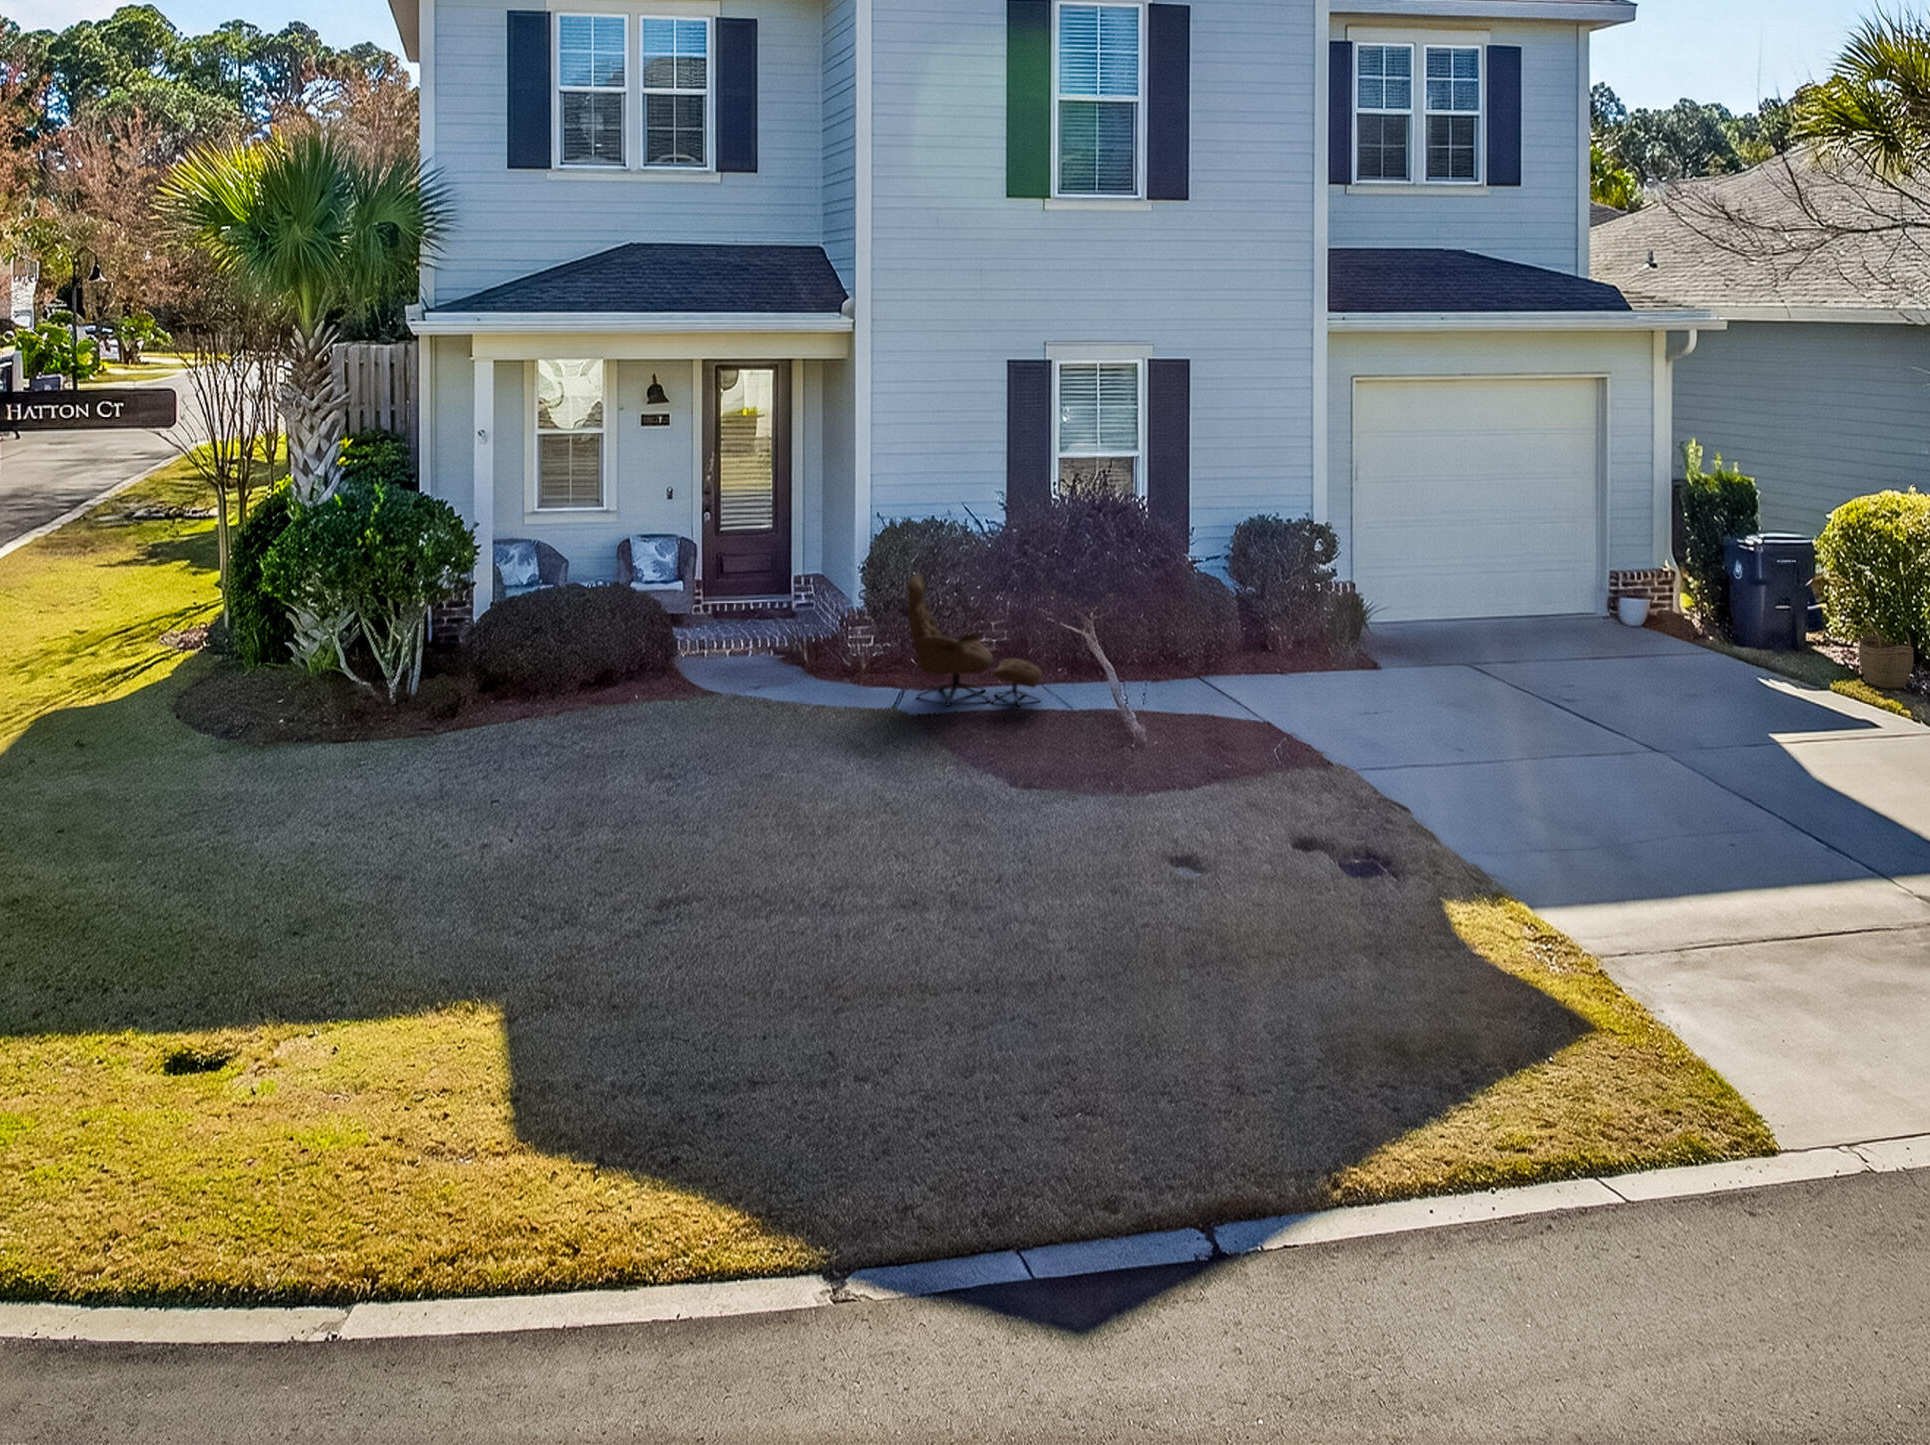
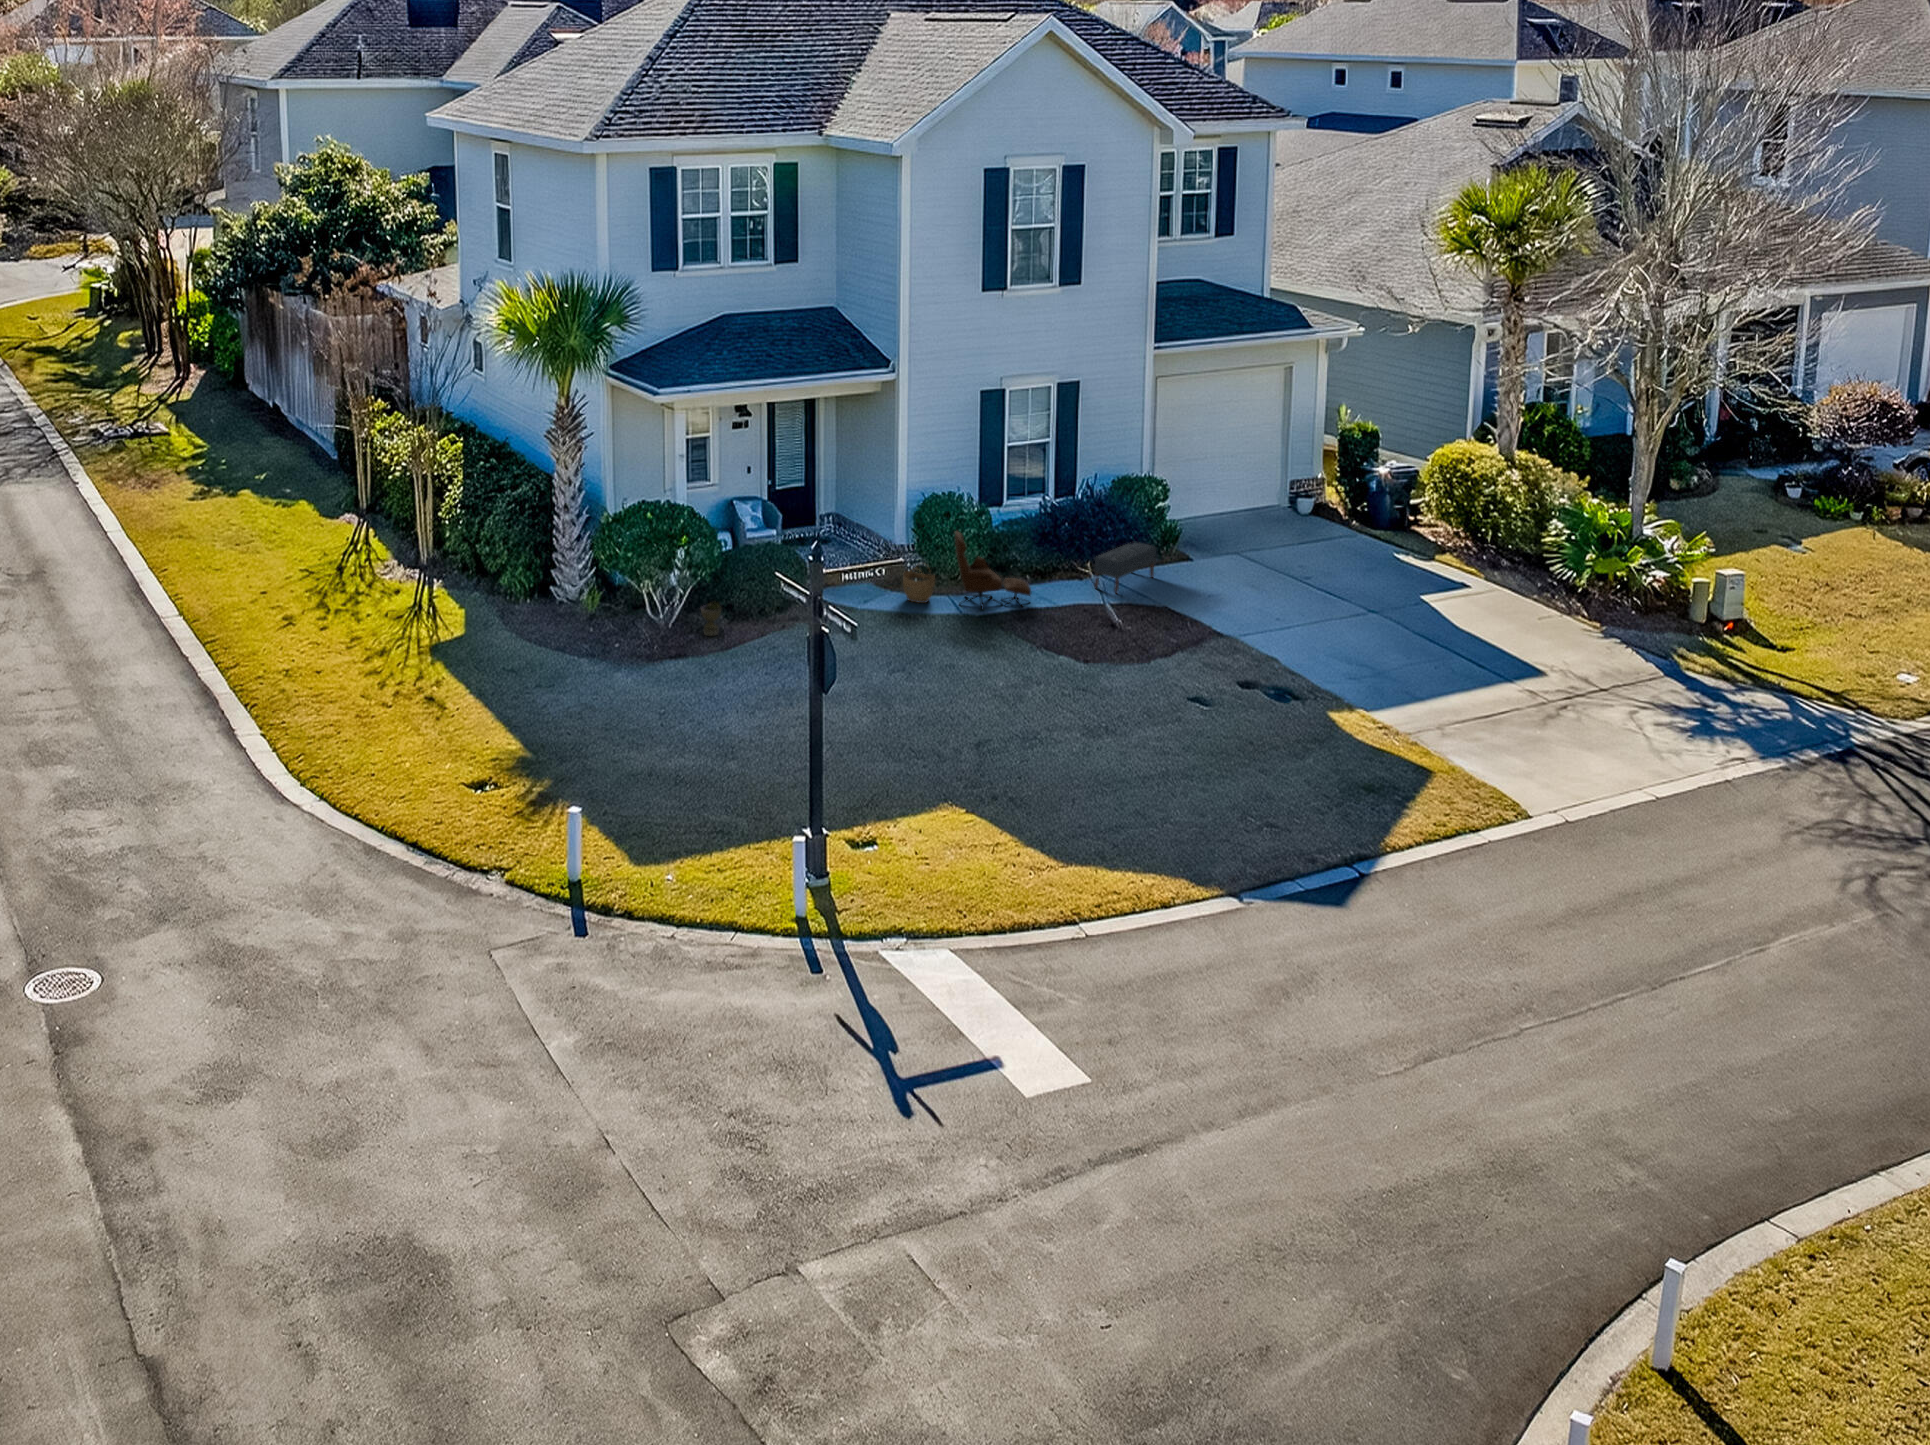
bench: none [1170,620,1293,699] -> present [1094,543,1156,593]
woven basket: present [1859,627,1914,689] -> present [903,569,935,603]
planter: none [450,654,486,713] -> present [701,602,721,636]

